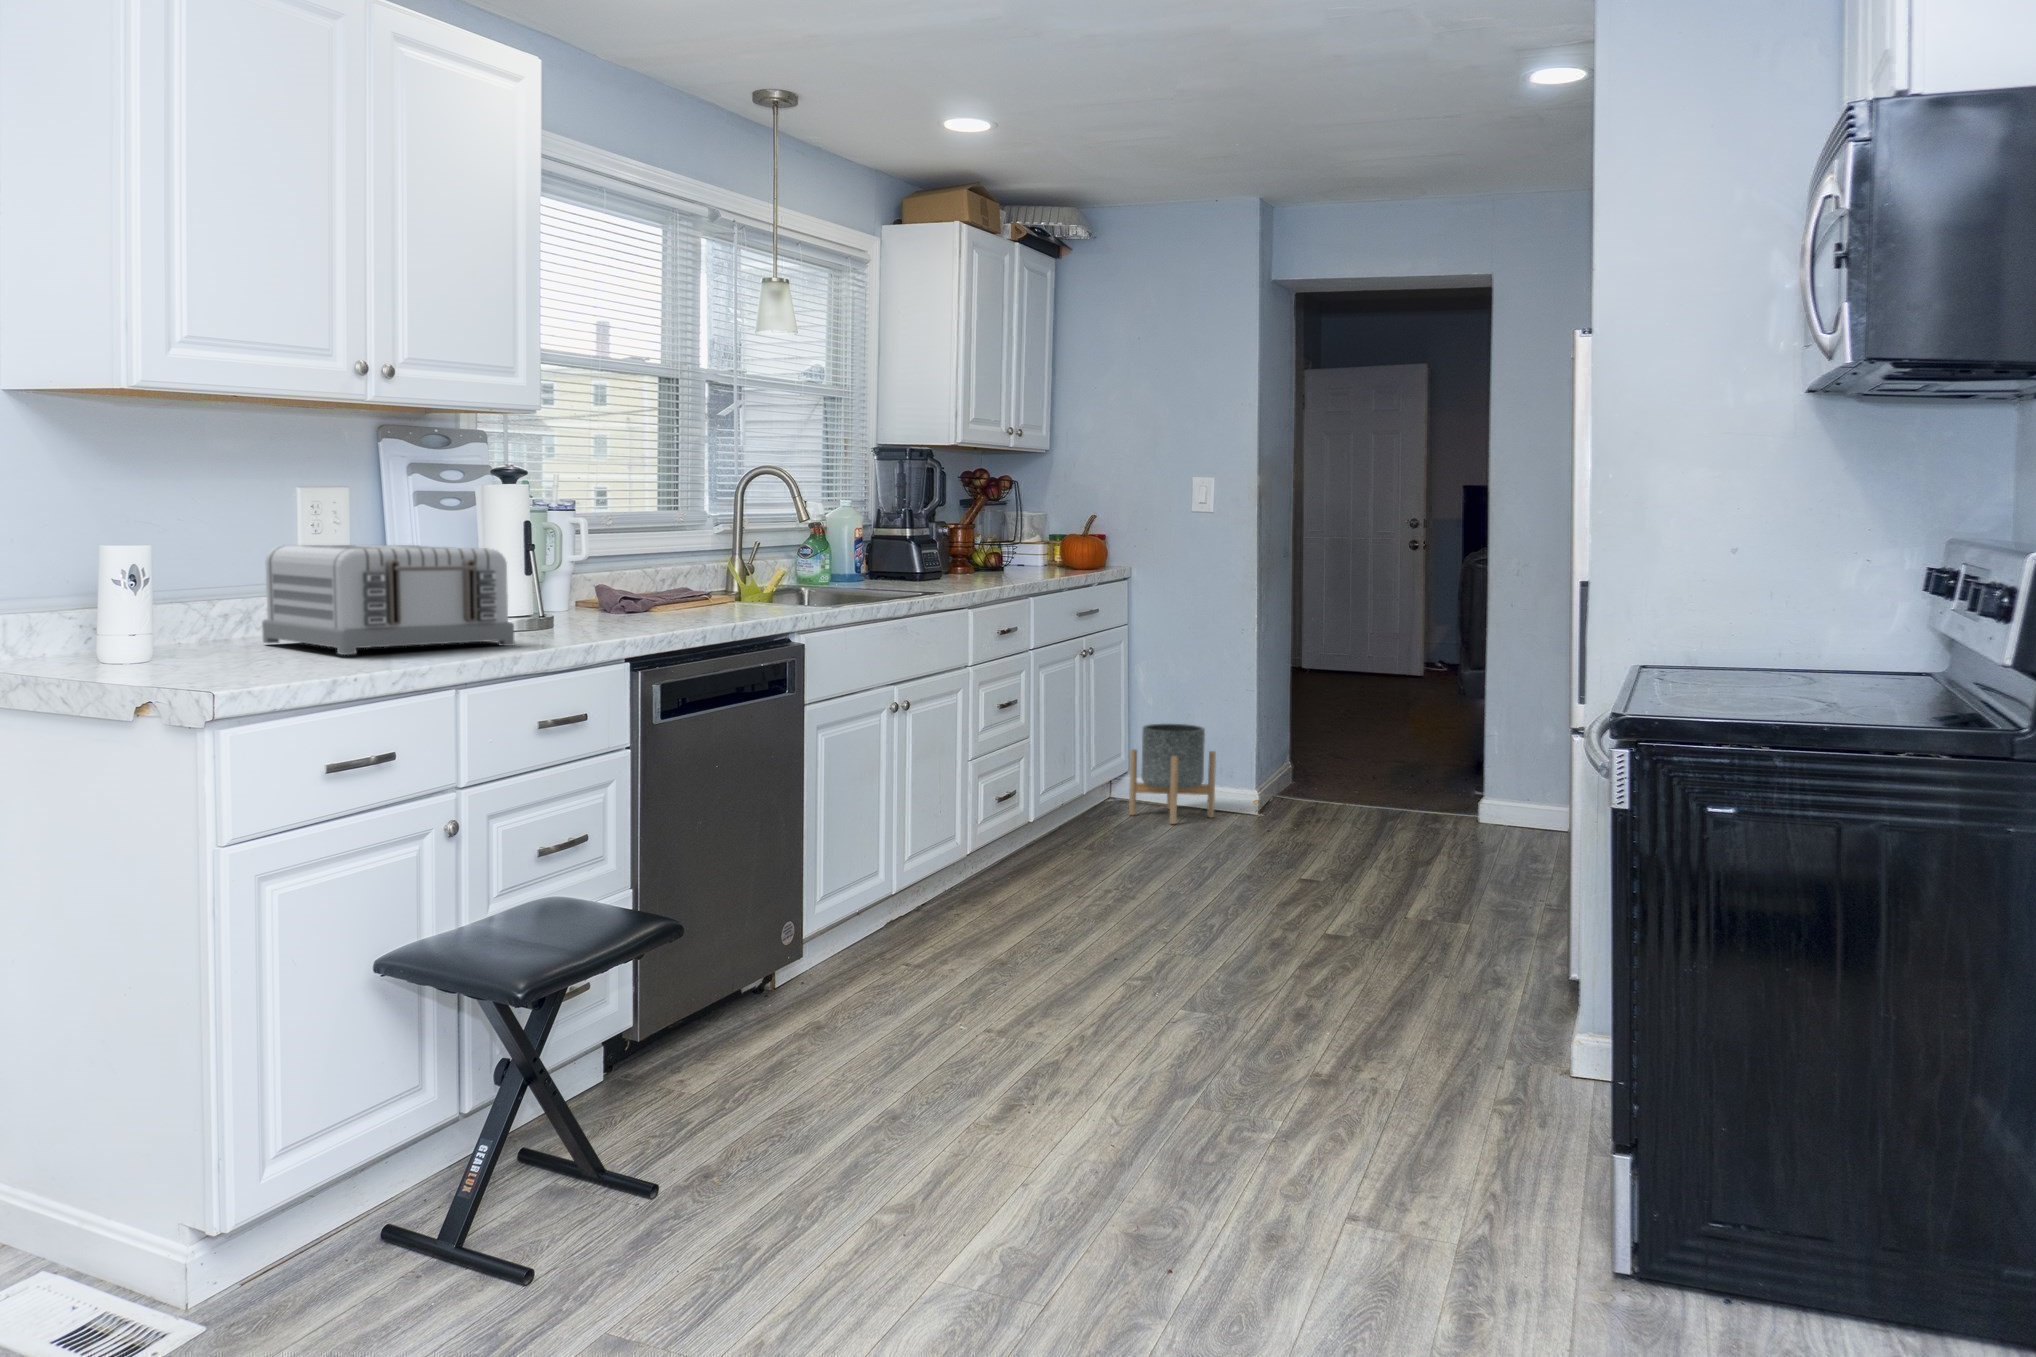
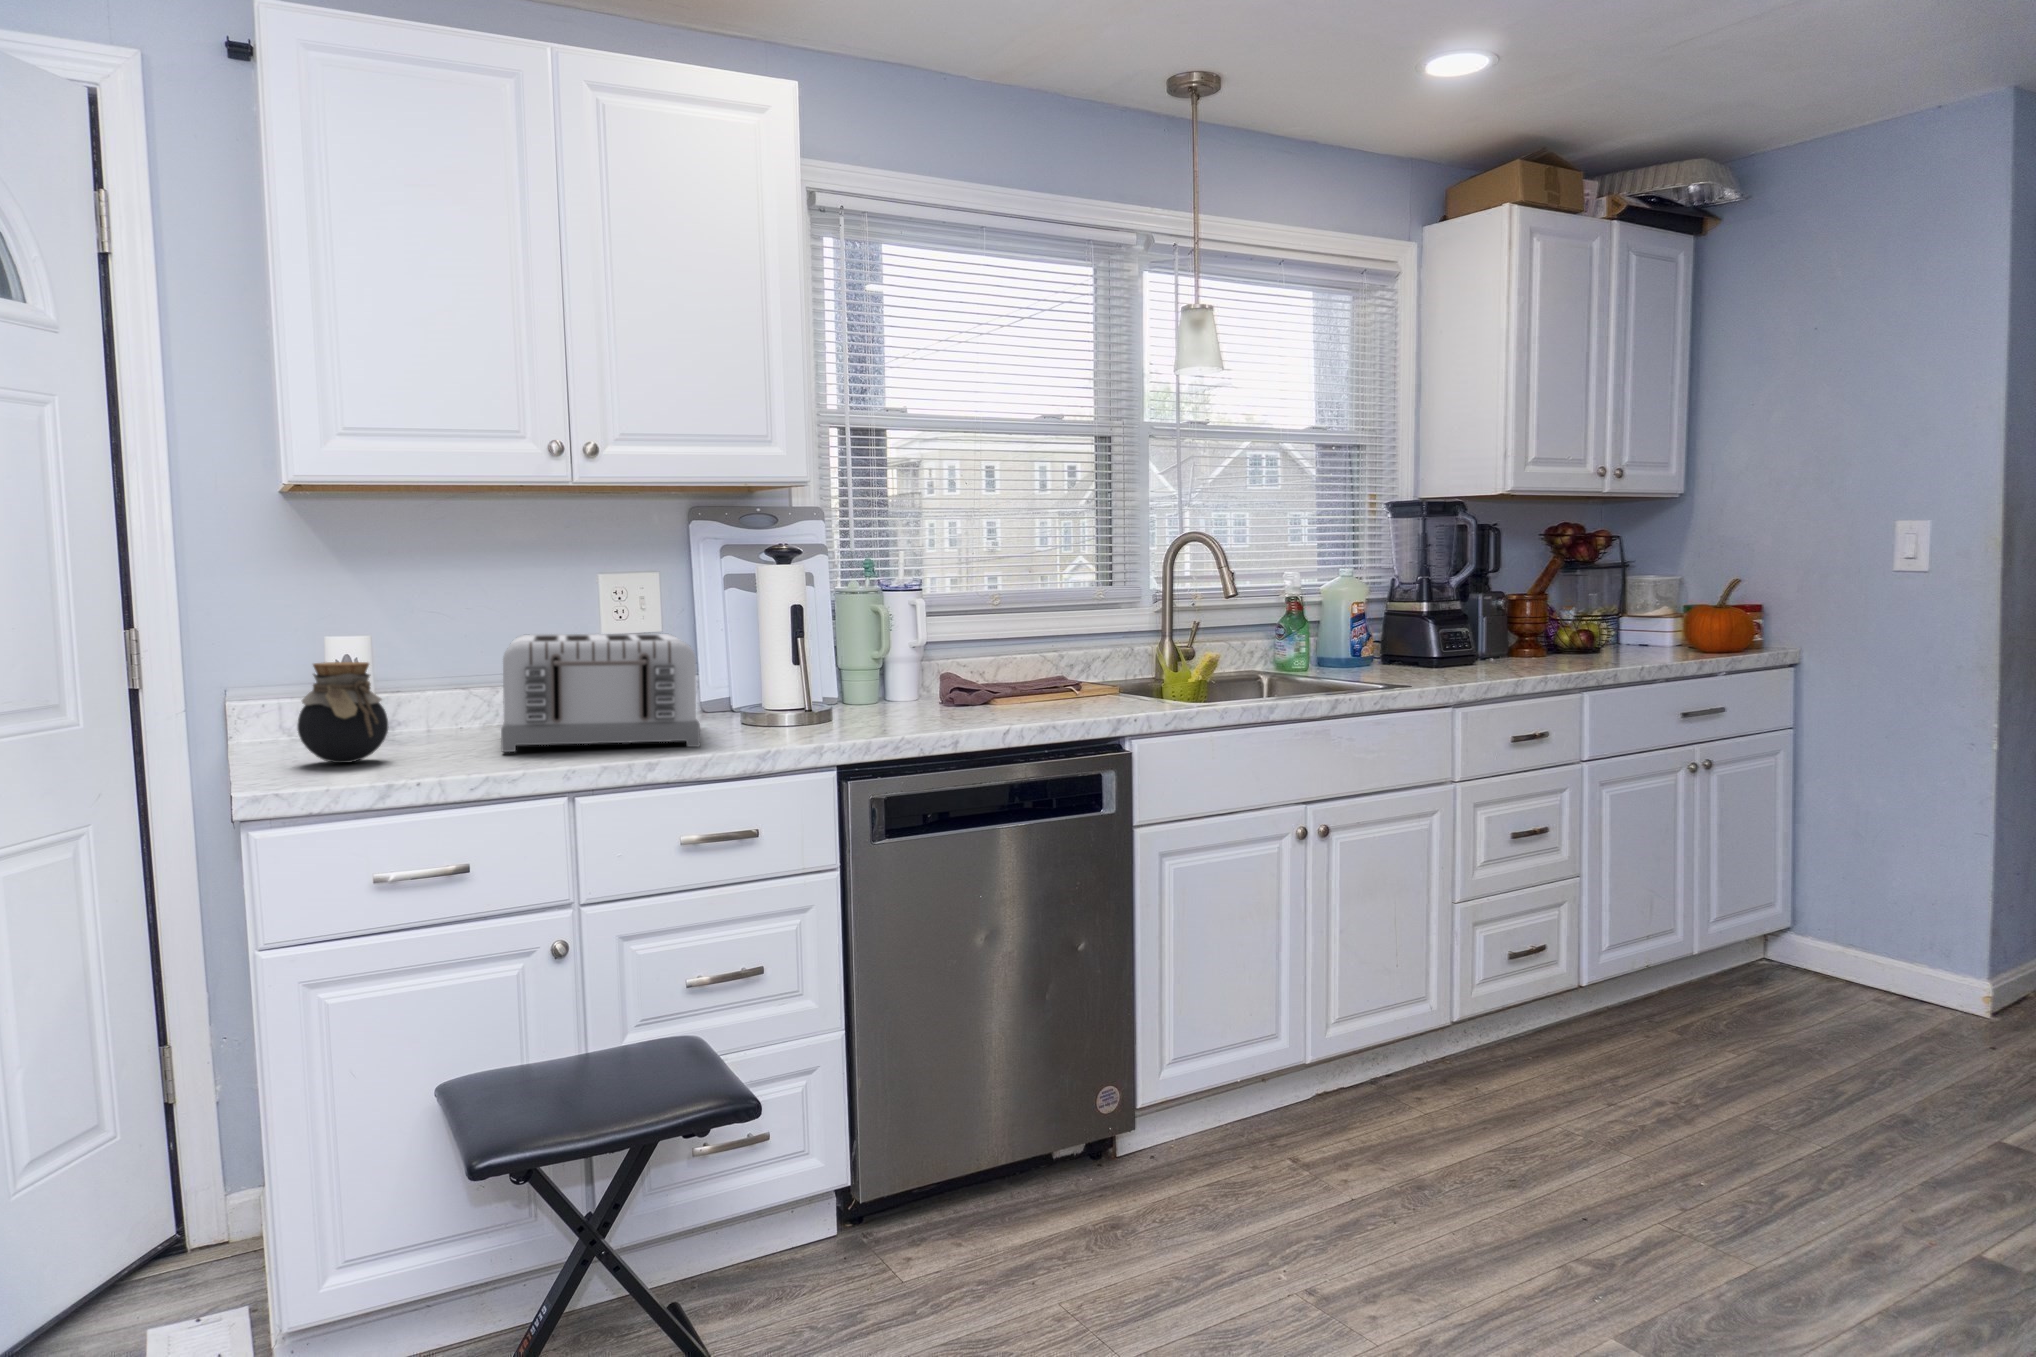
jar: none [146,568,248,669] -> present [297,662,388,763]
planter: present [1129,724,1216,824] -> none [1777,866,1913,1009]

